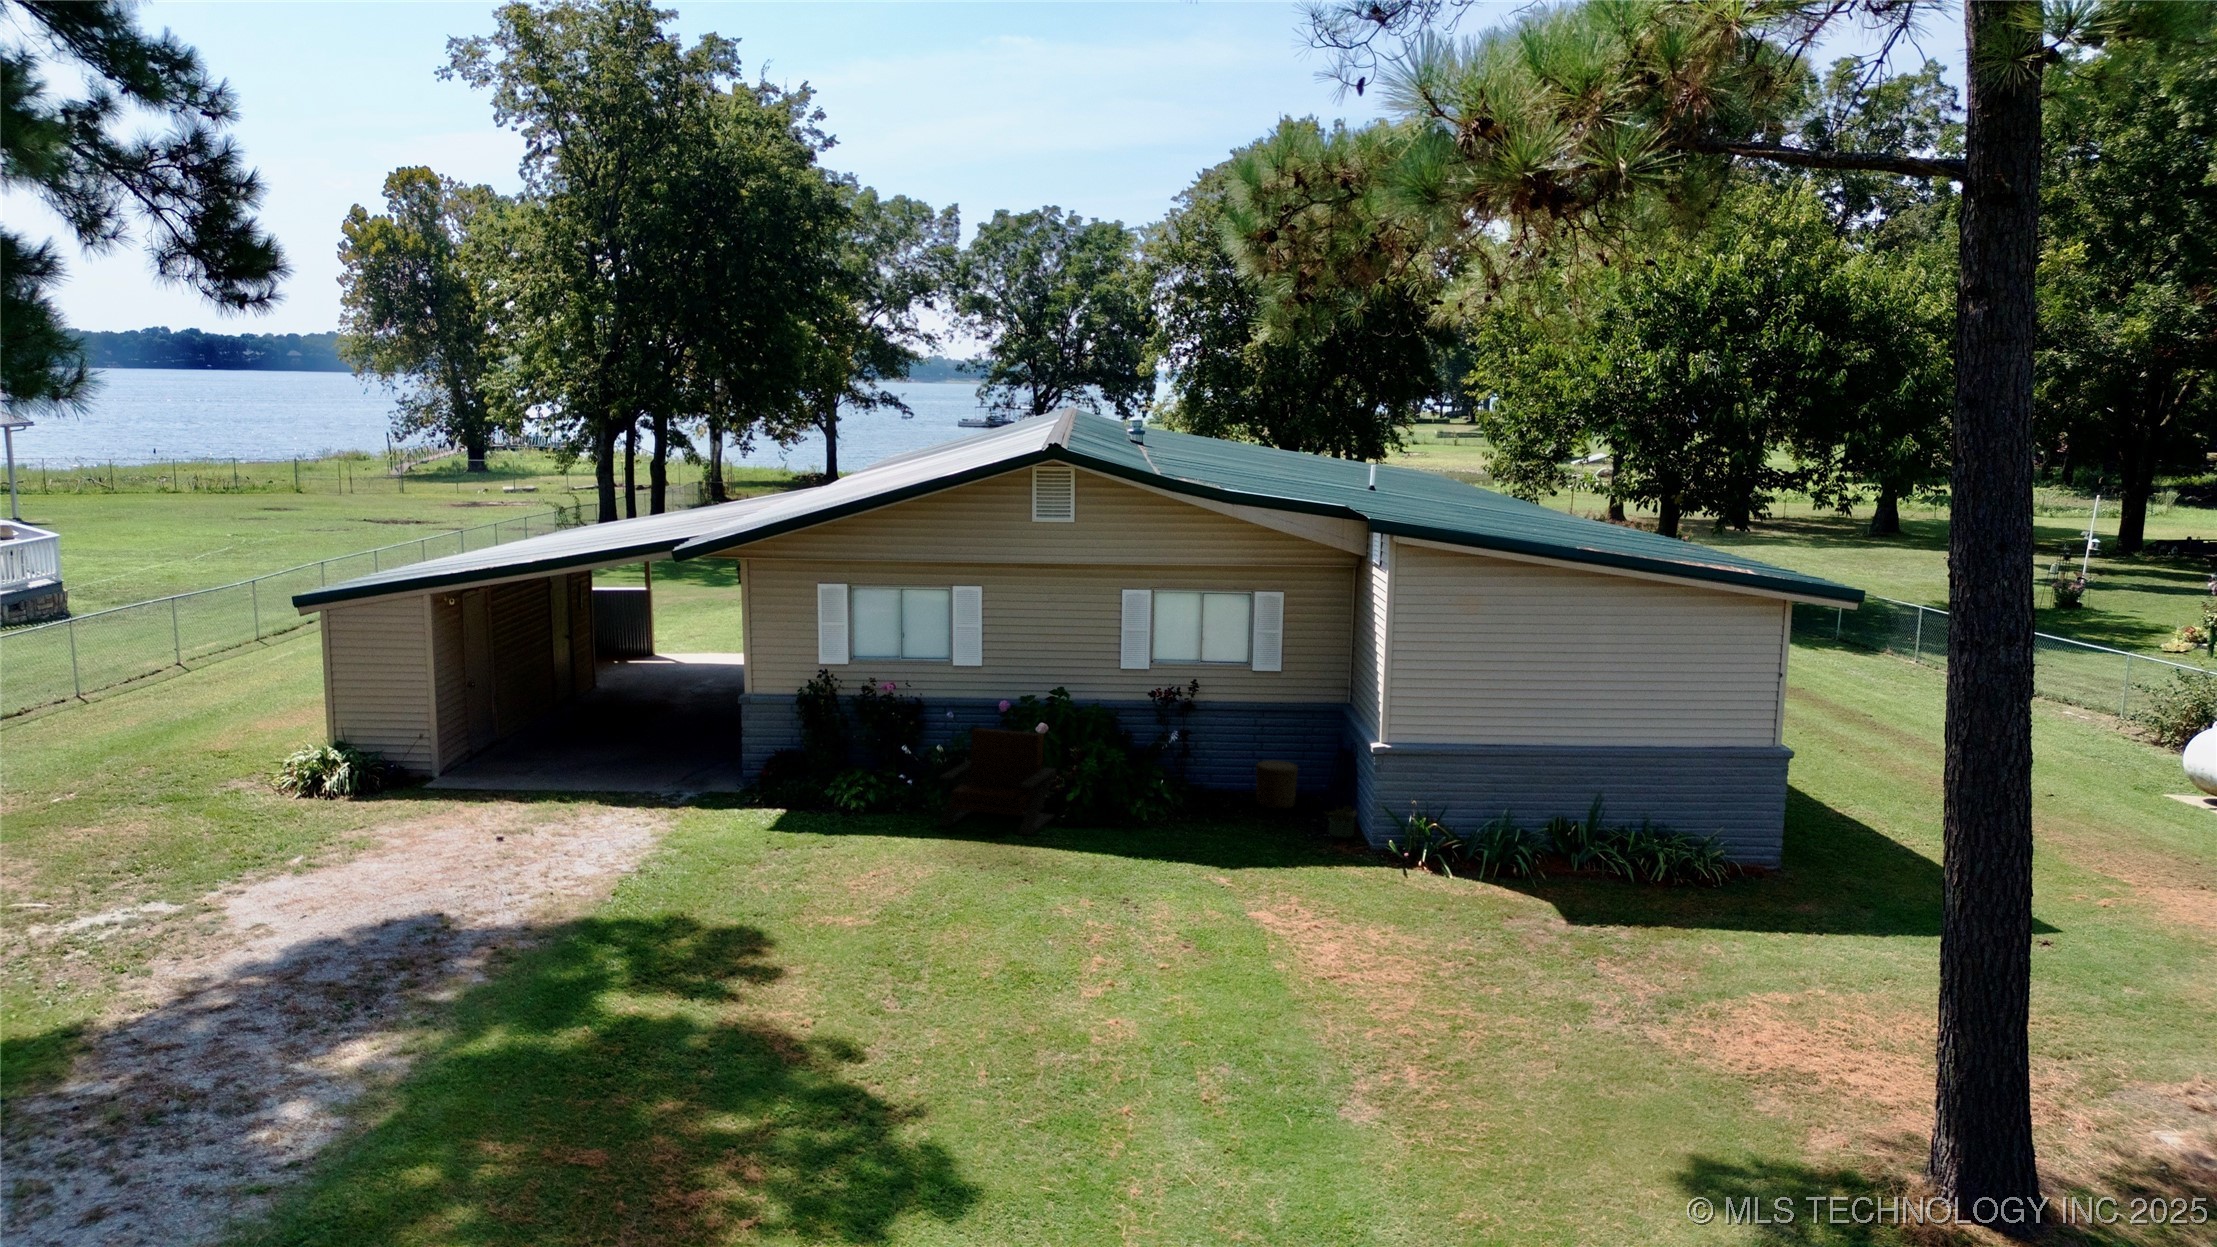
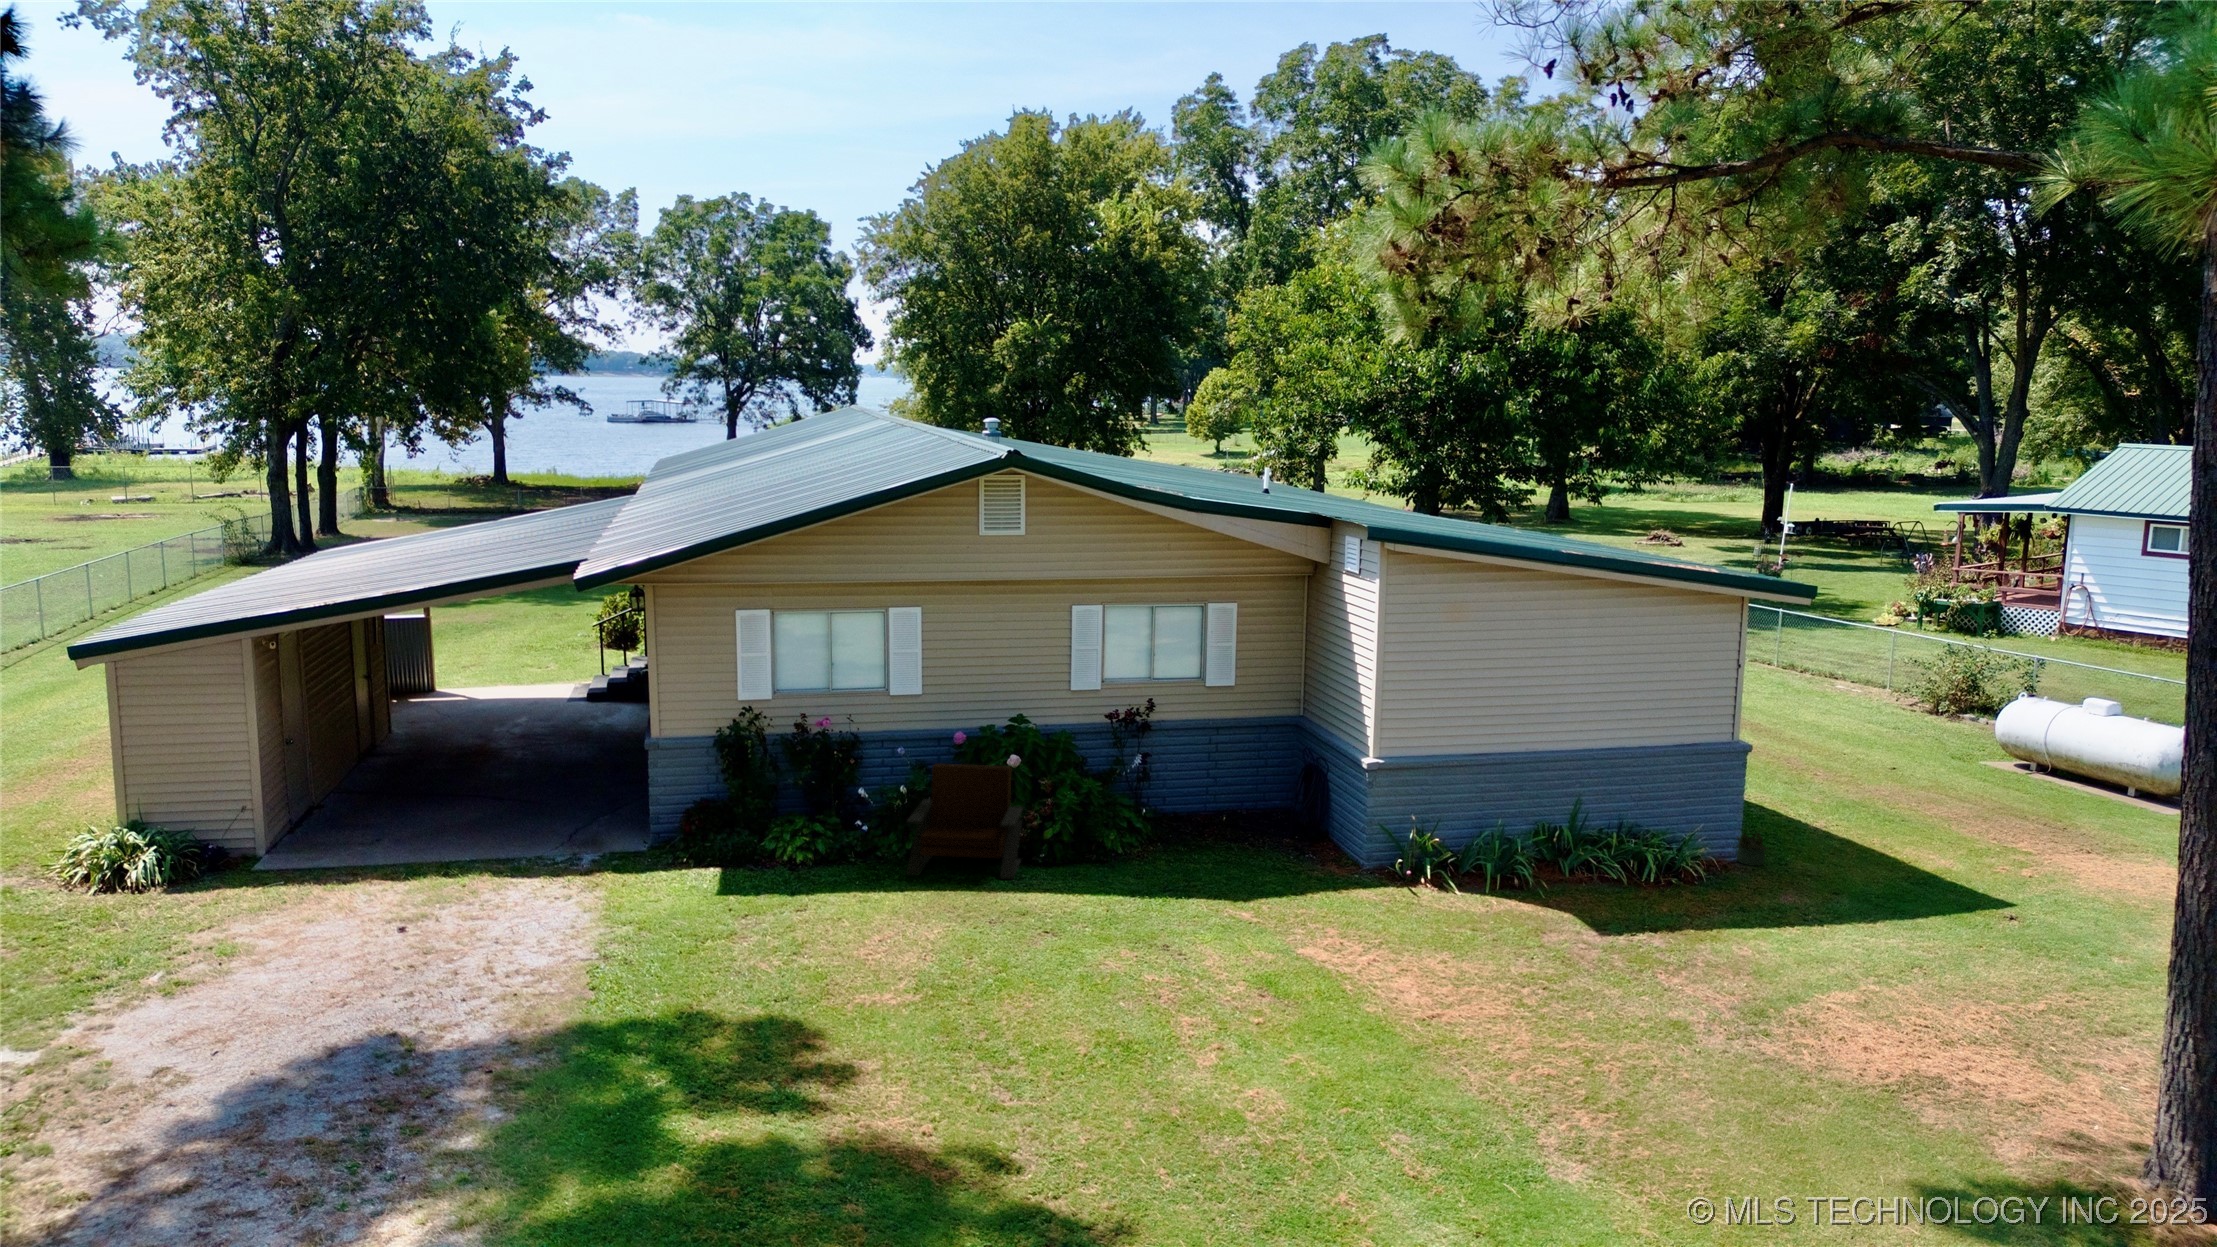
woven basket: present [1256,761,1298,809] -> none [1215,780,1260,831]
decorative plant: present [1326,806,1357,838] -> present [1736,833,1769,866]

